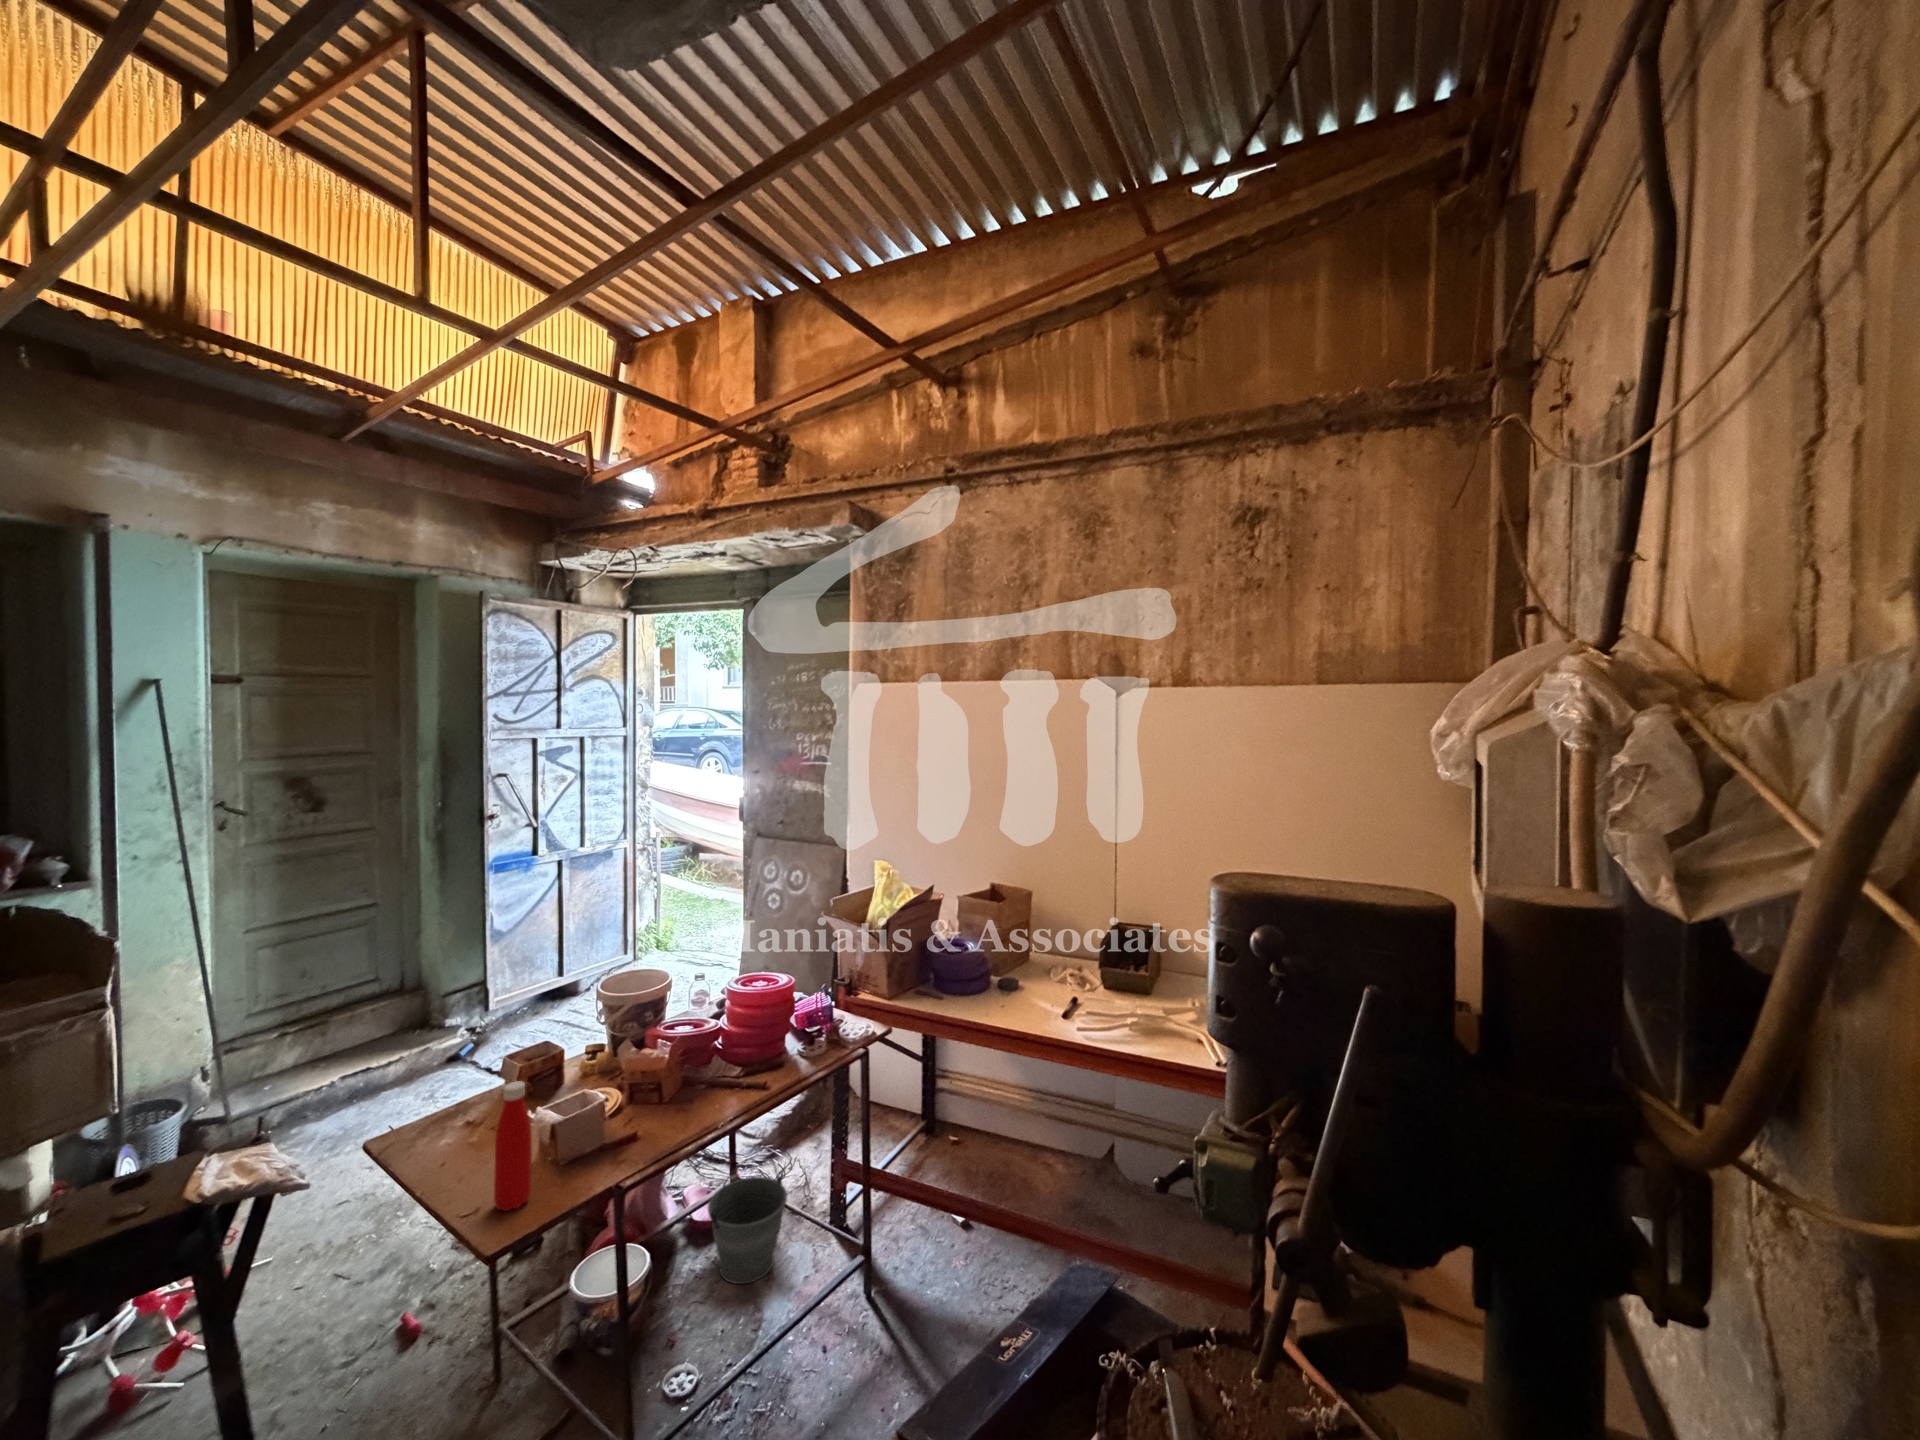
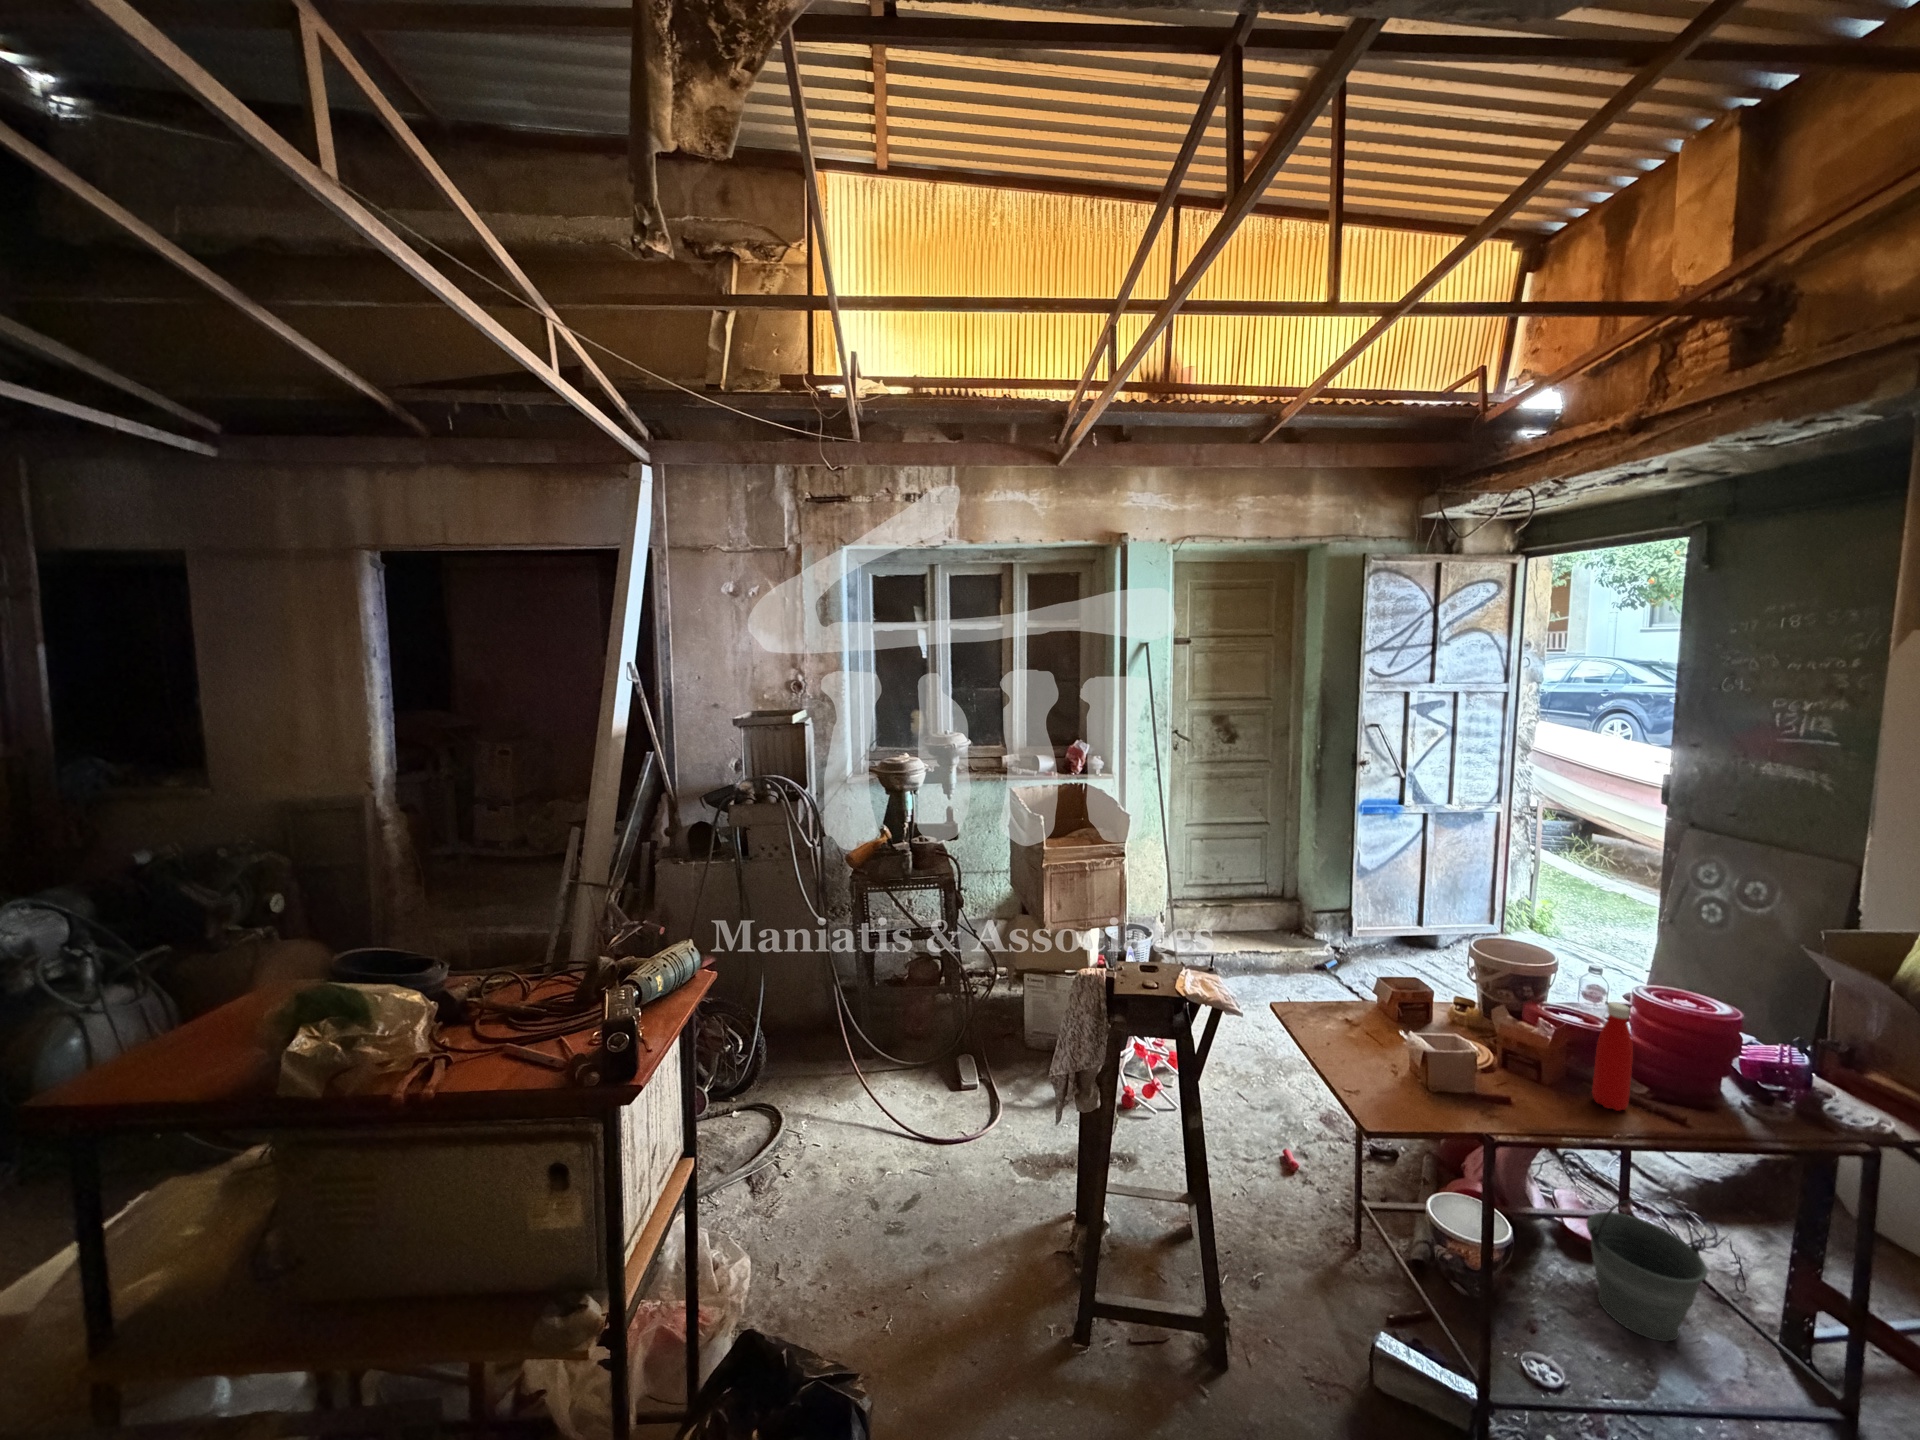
bottle: present [494,1081,532,1211] -> present [1592,1002,1633,1111]

